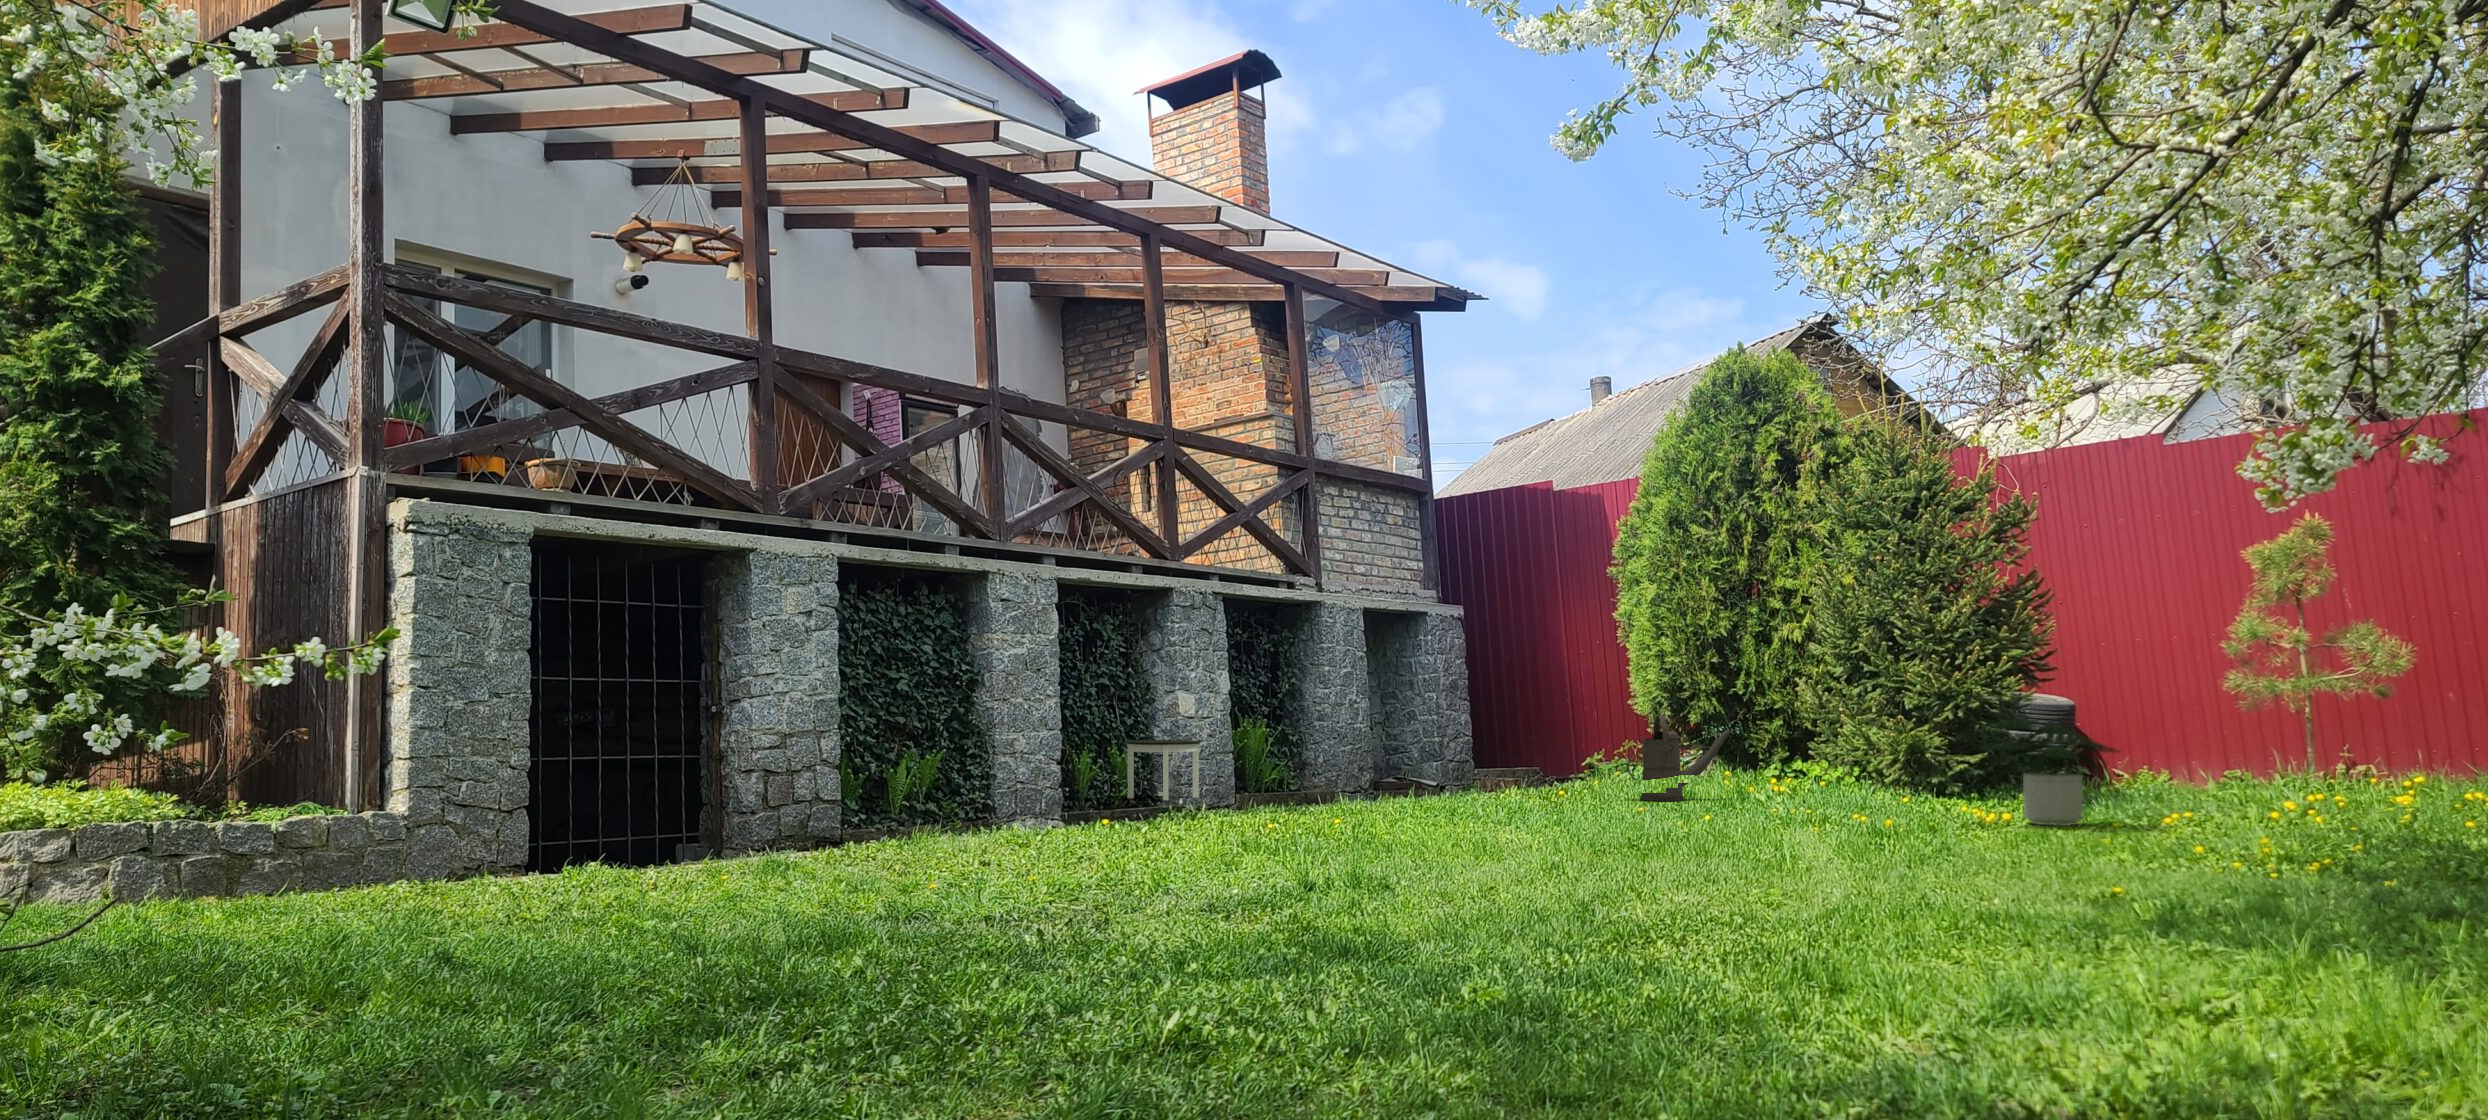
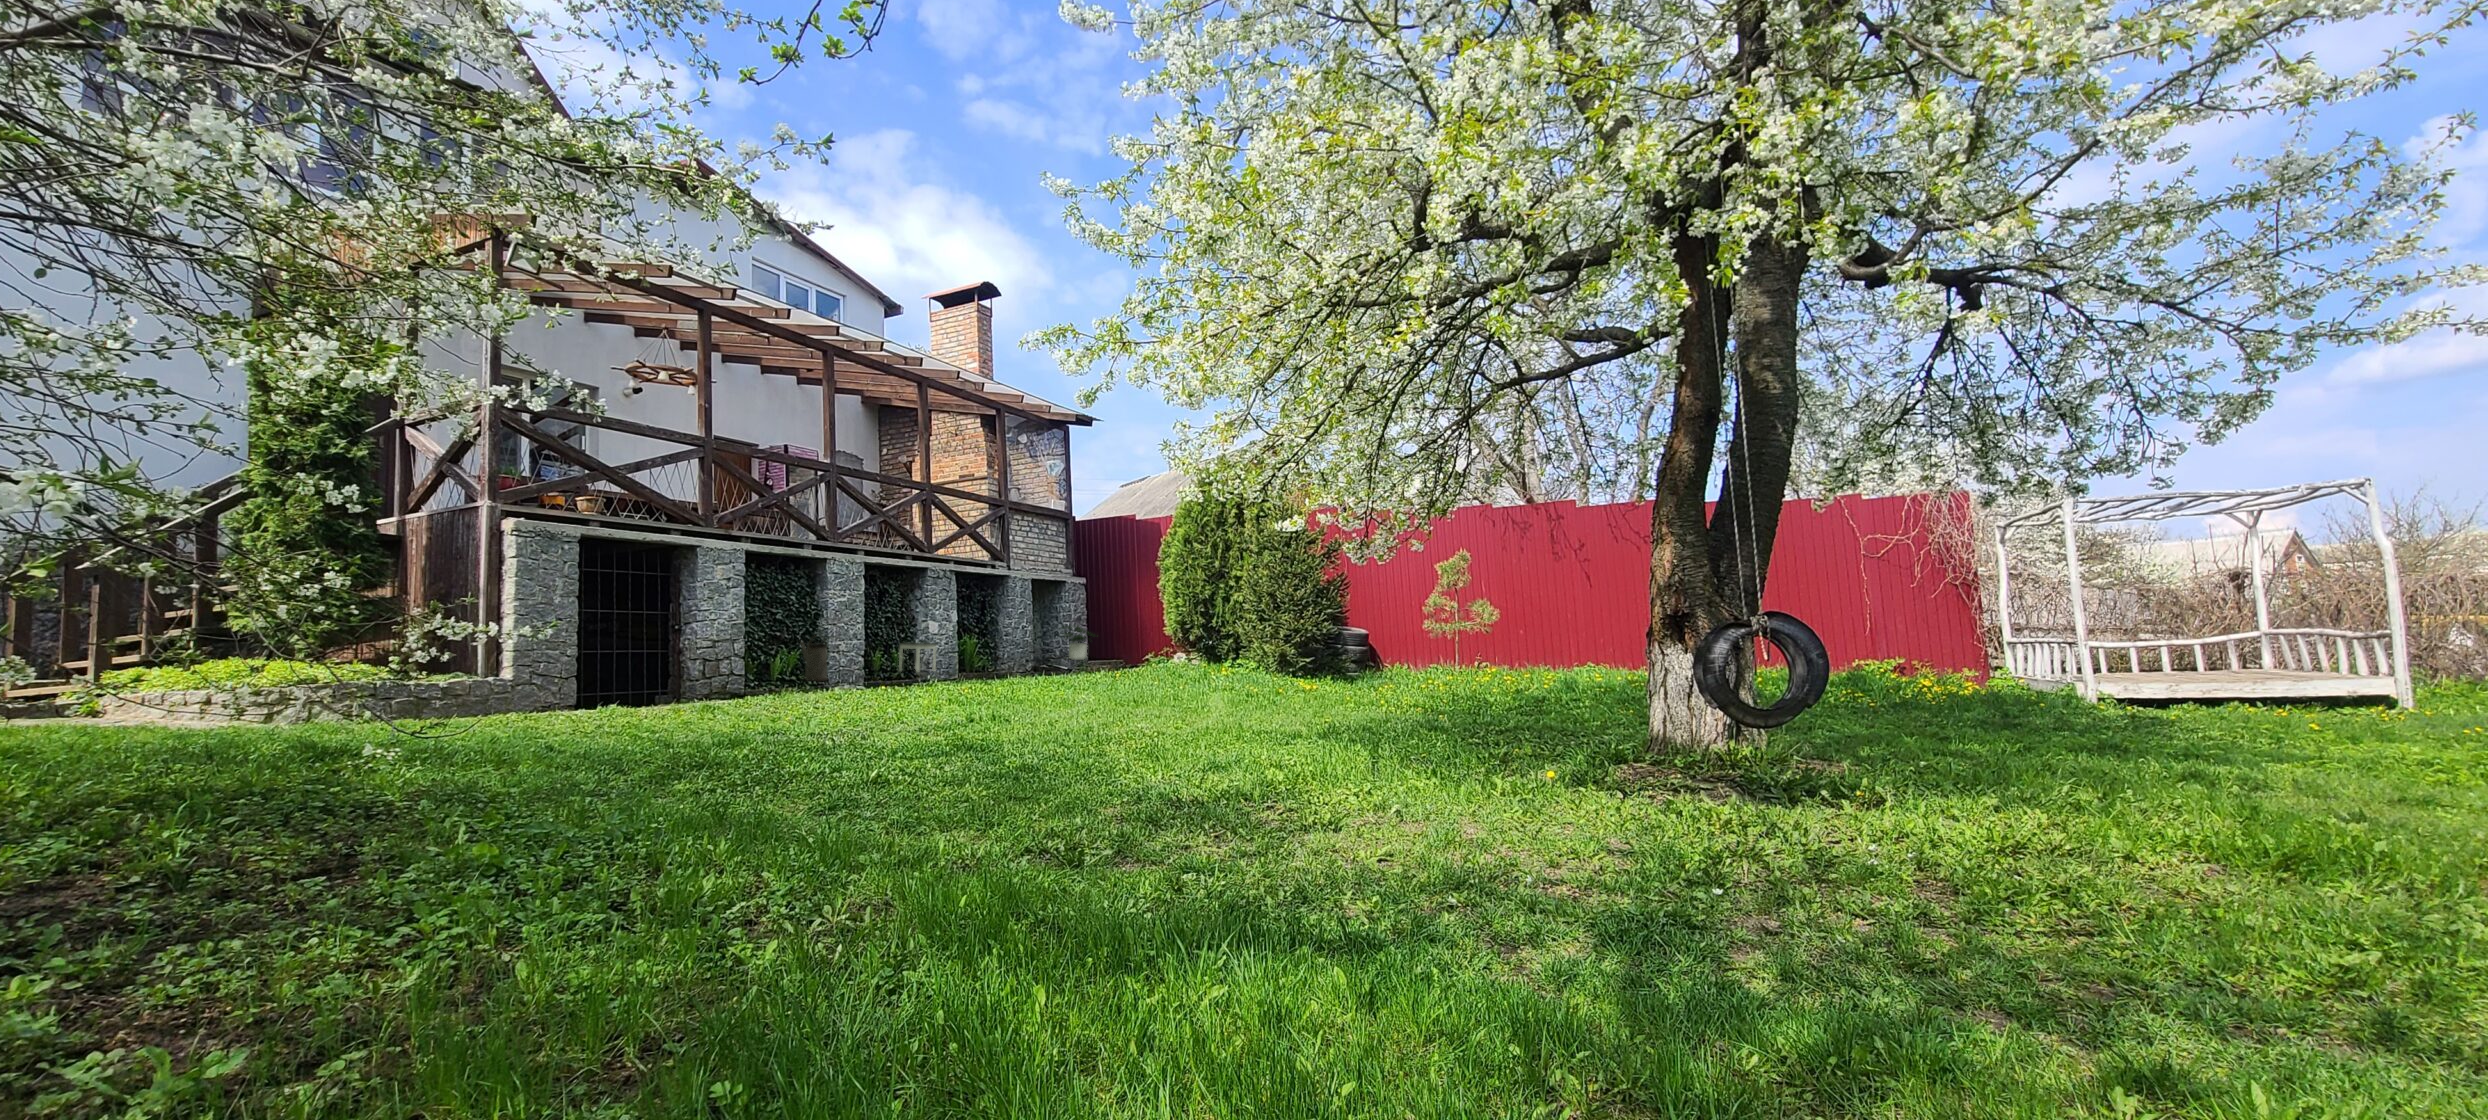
watering can: present [1627,716,1730,801] -> present [801,642,827,681]
potted plant: present [1986,719,2117,826] -> present [1063,626,1094,660]

